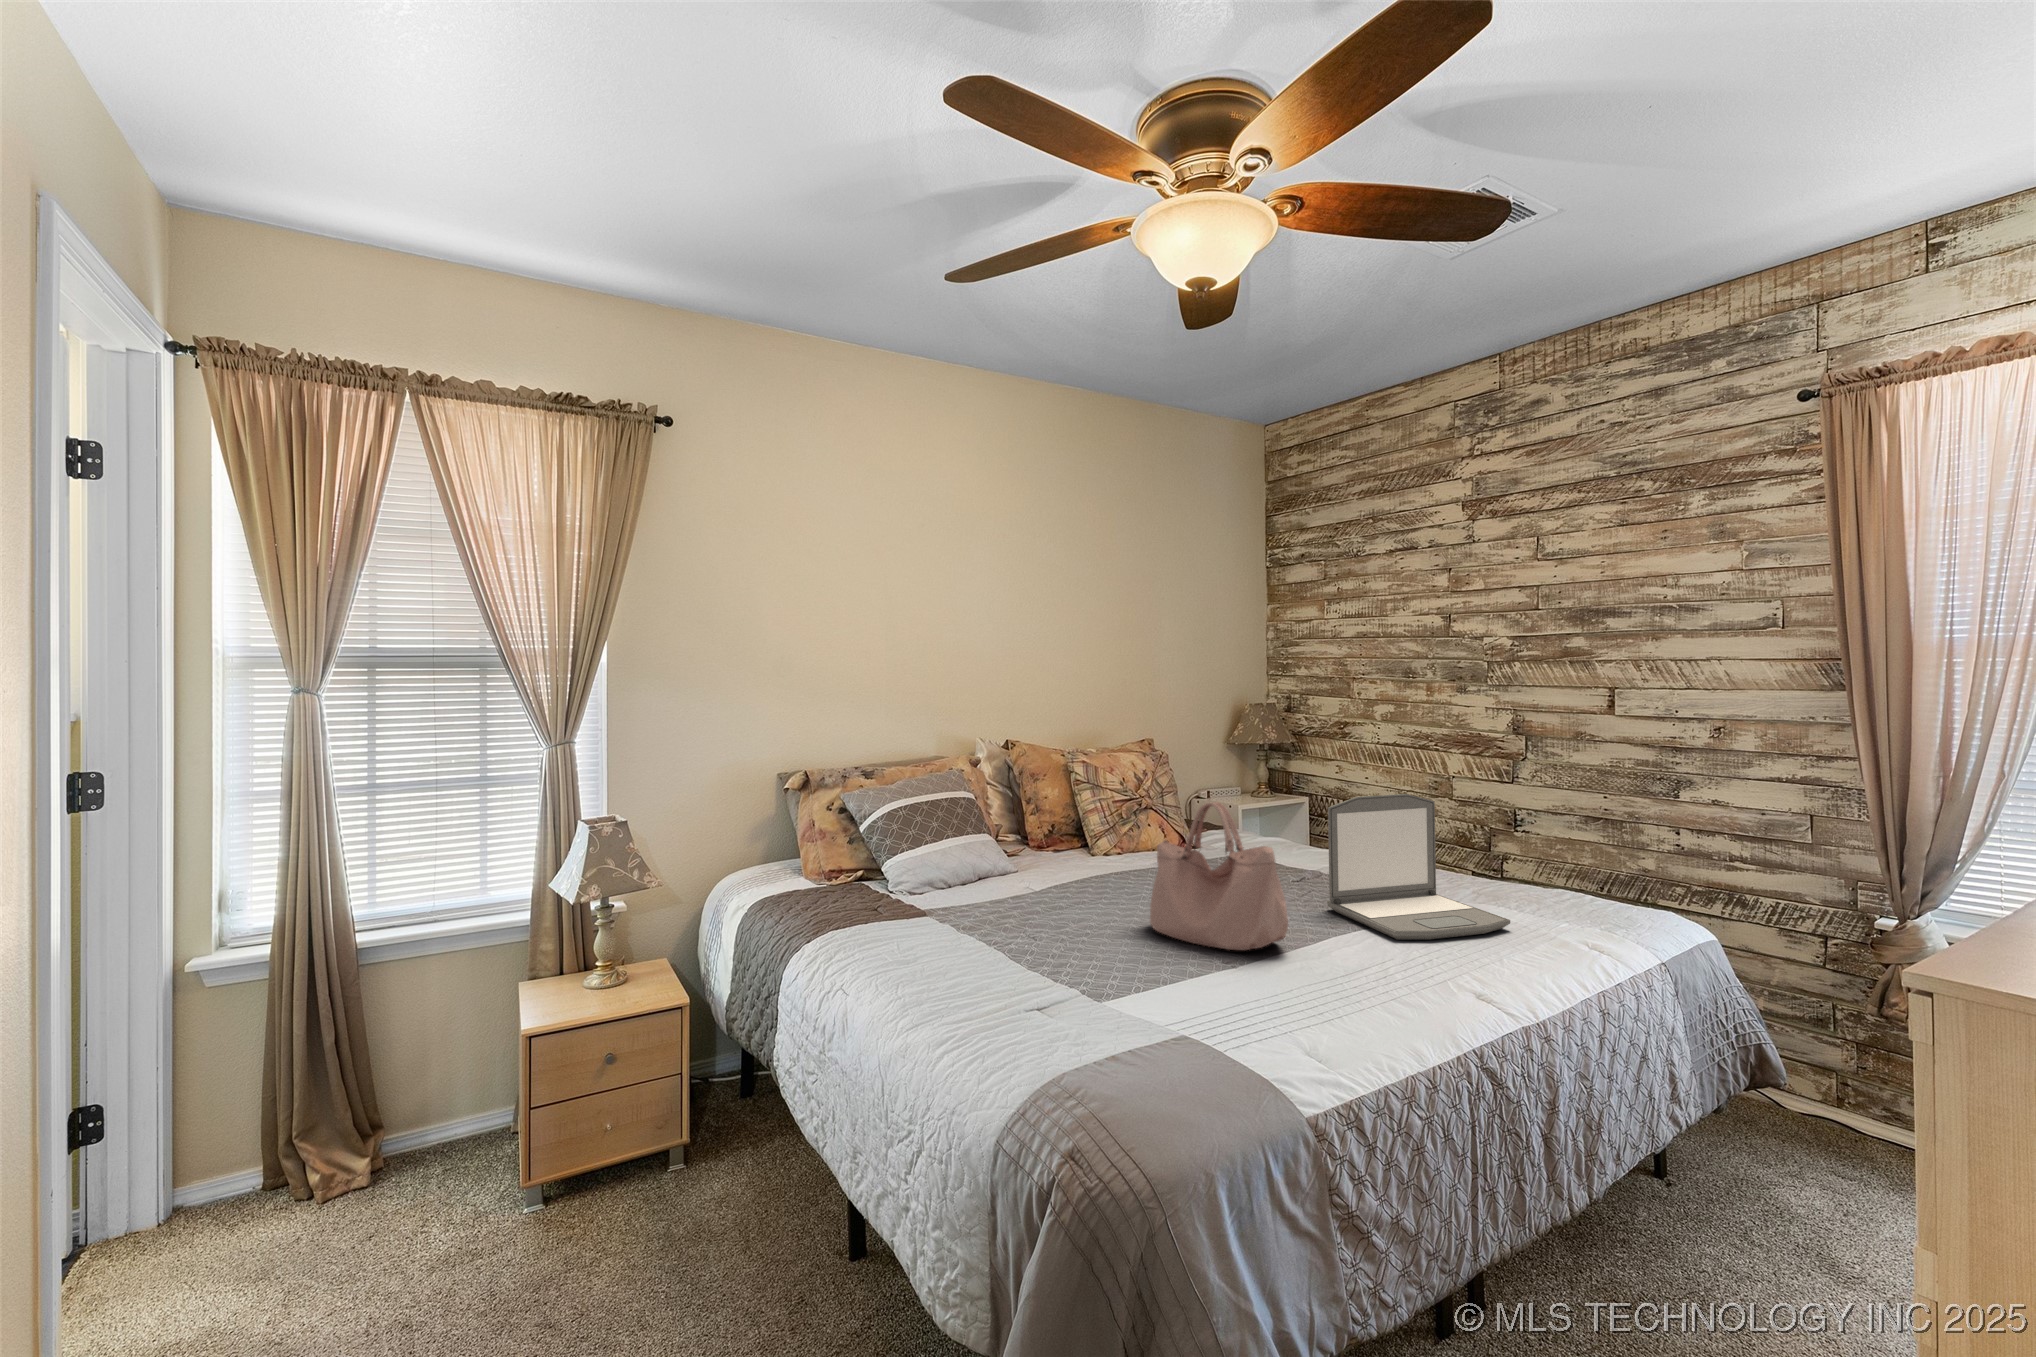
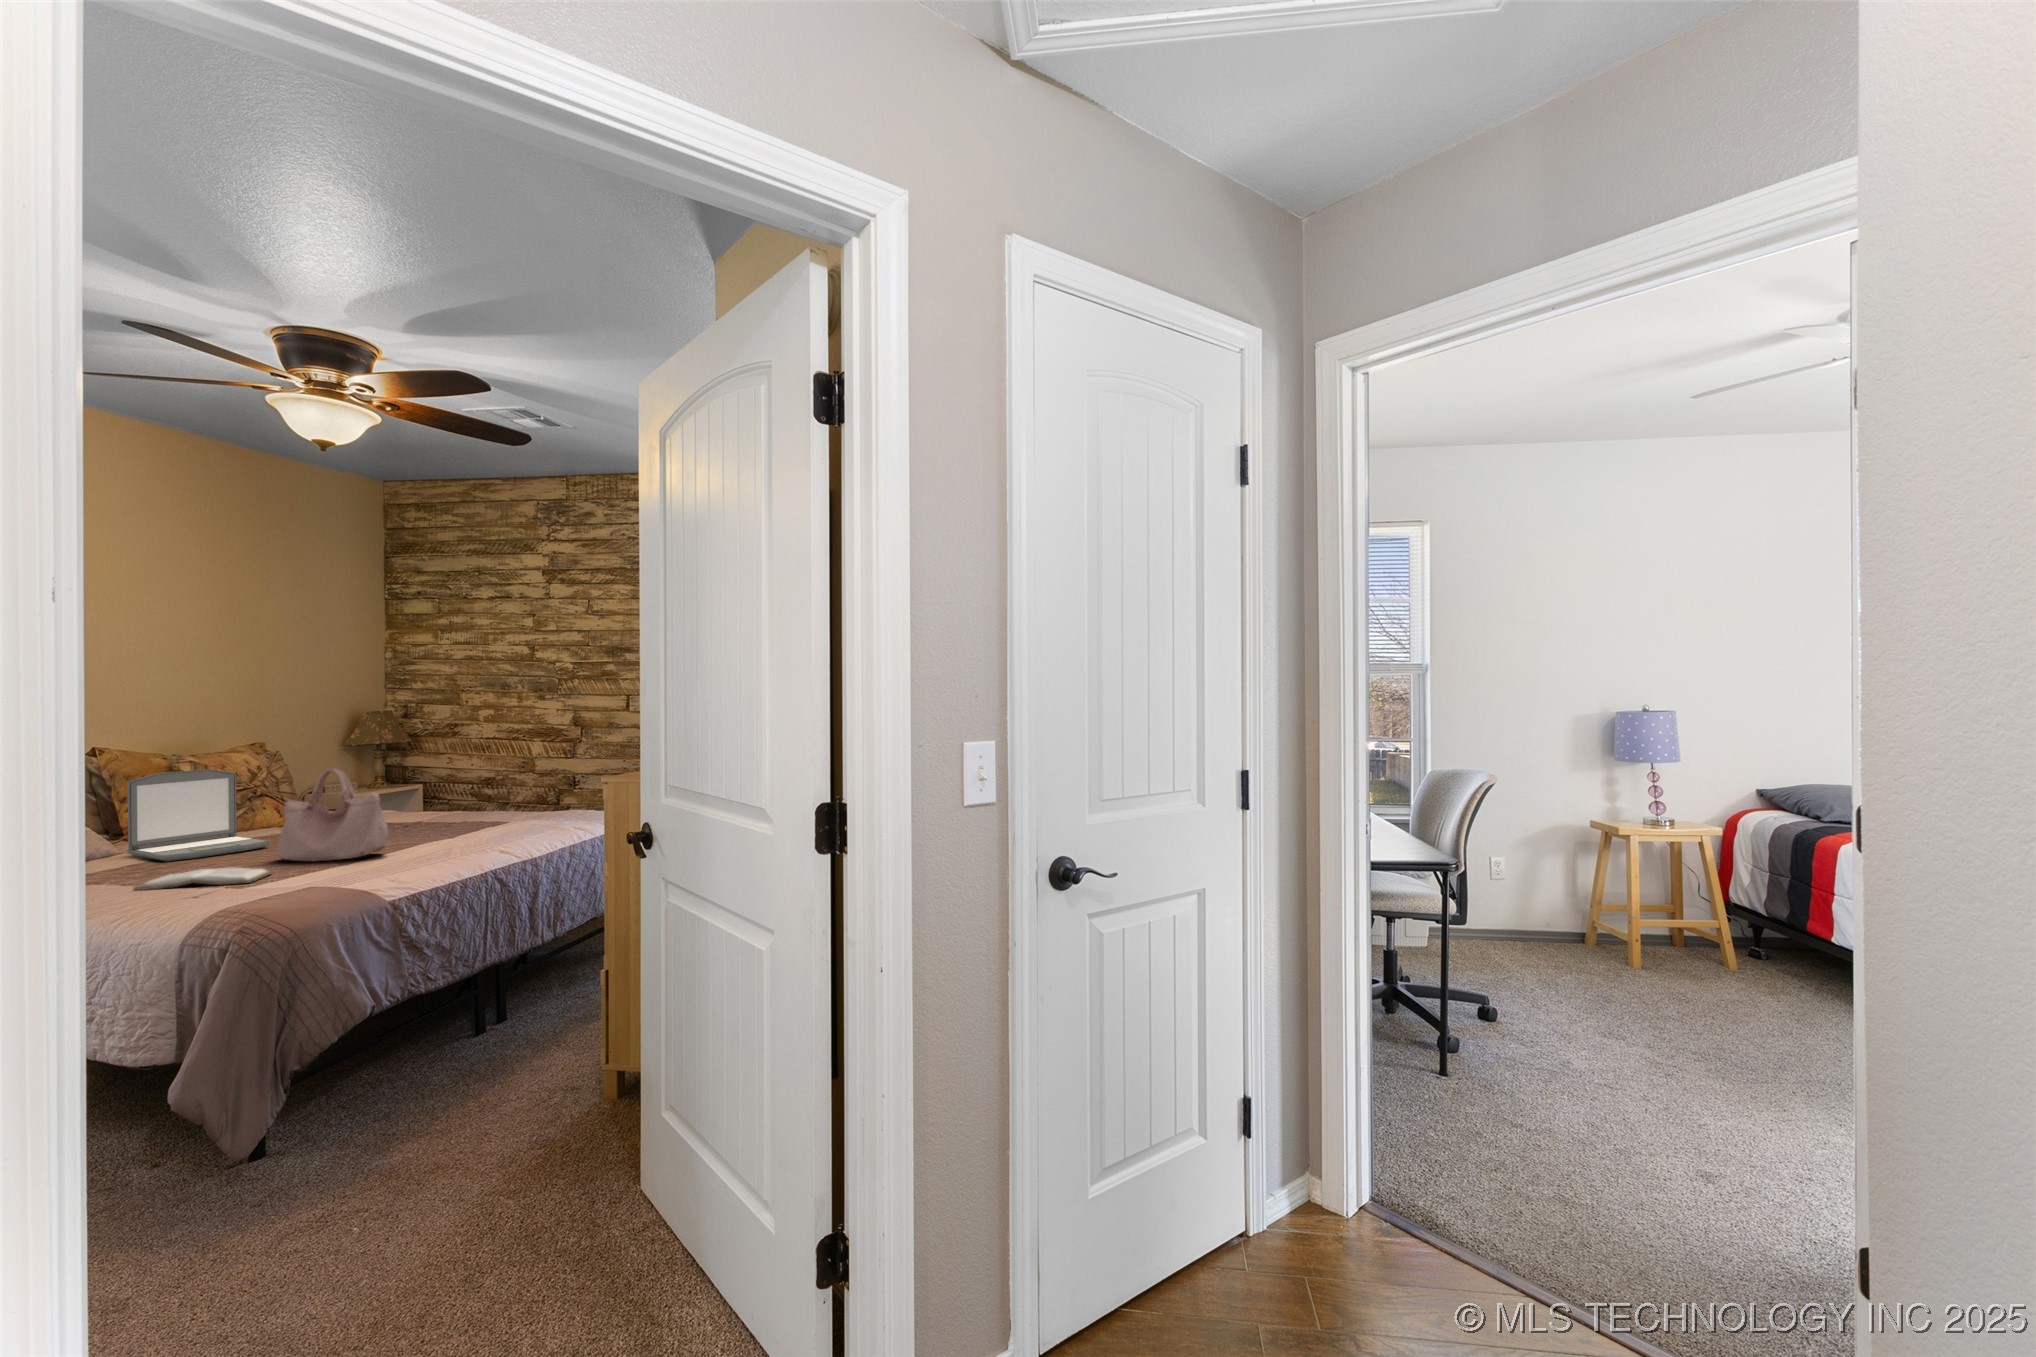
laptop: present [1327,794,1510,940] -> present [127,769,270,861]
book: none [987,938,1139,988] -> present [133,868,272,890]

